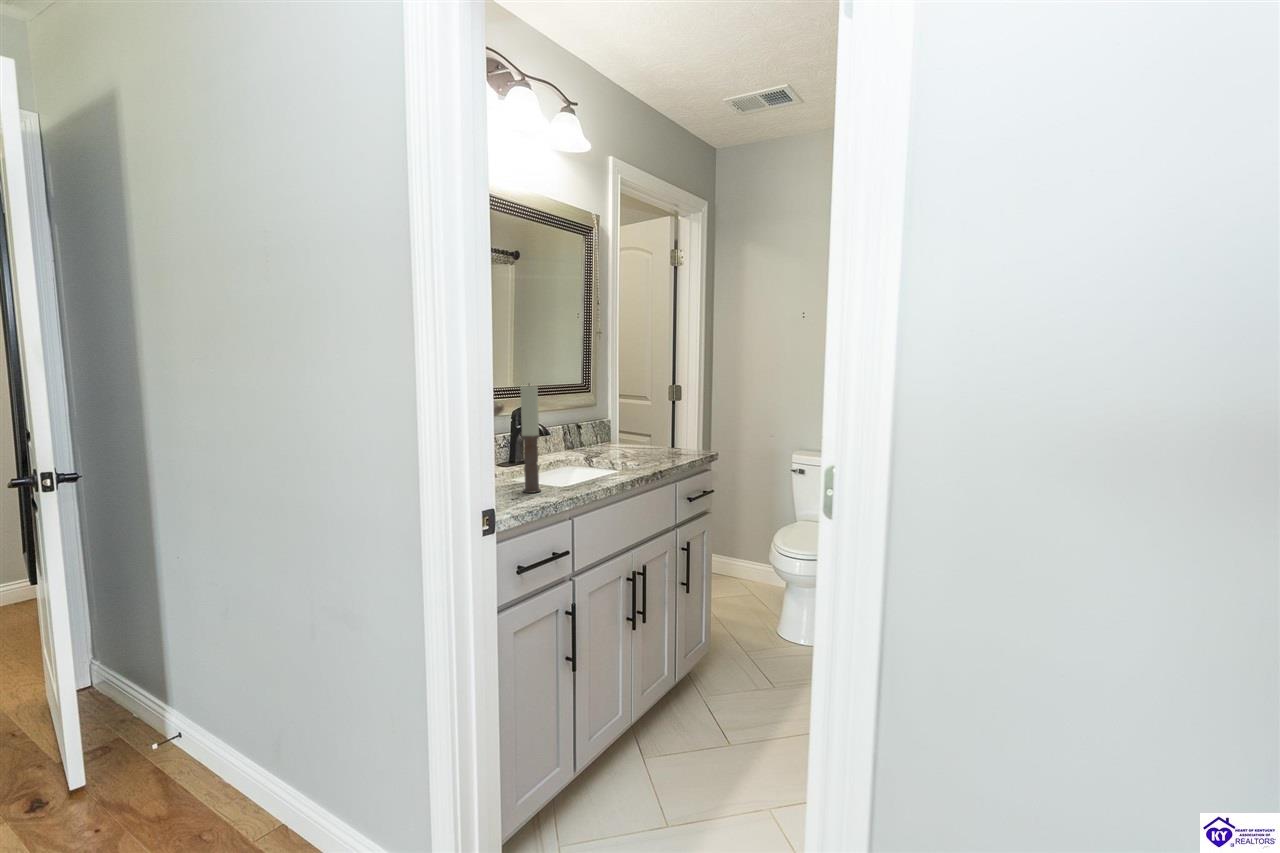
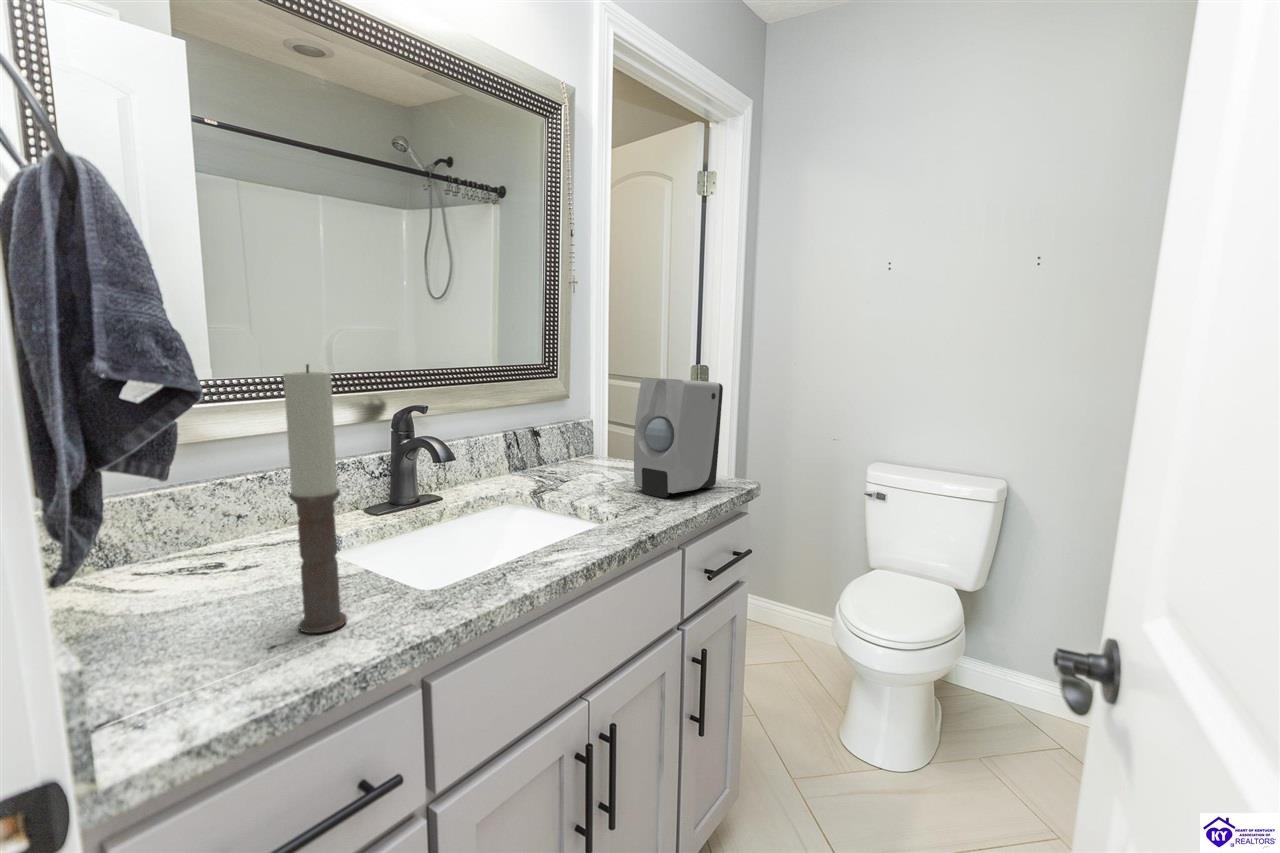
soap dispenser: none [643,390,693,458] -> present [634,378,723,498]

